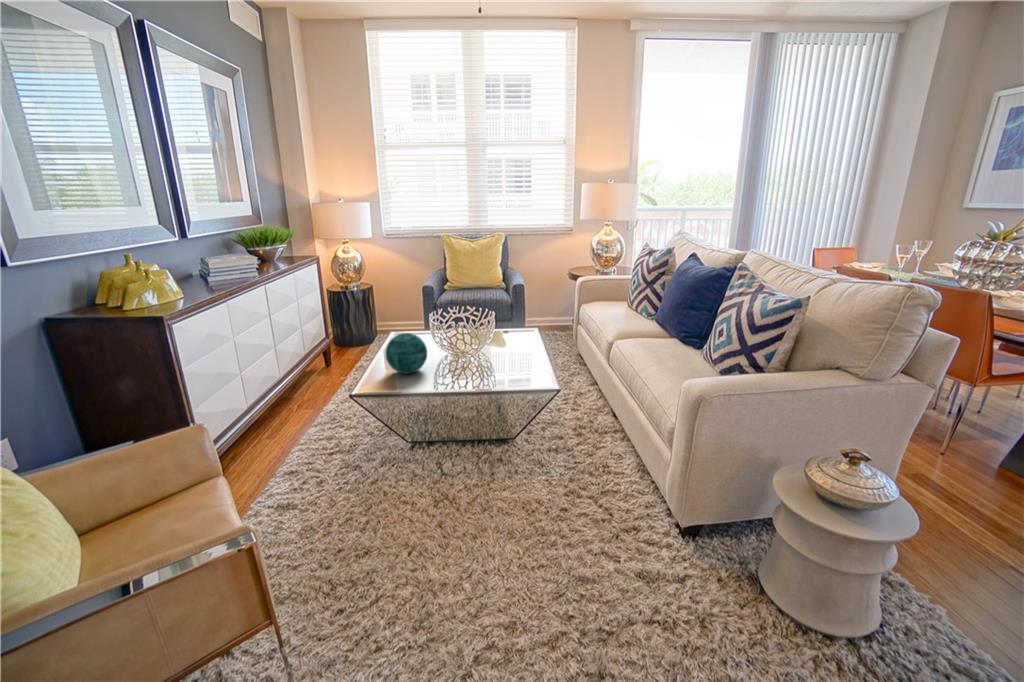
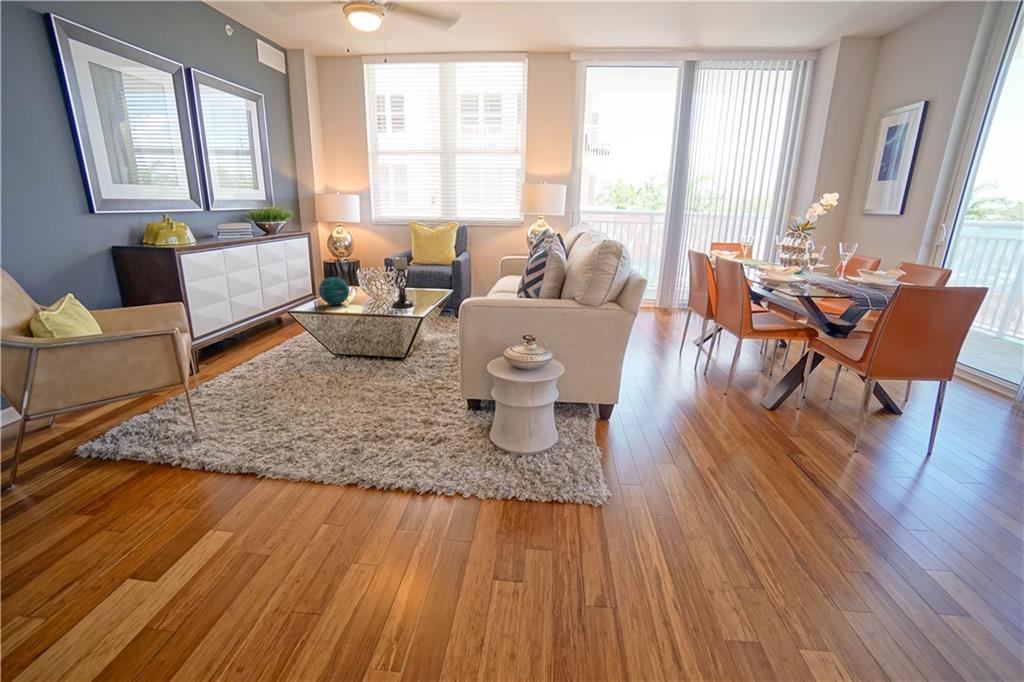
candle holder: none [493,299,522,373] -> present [392,256,414,308]

